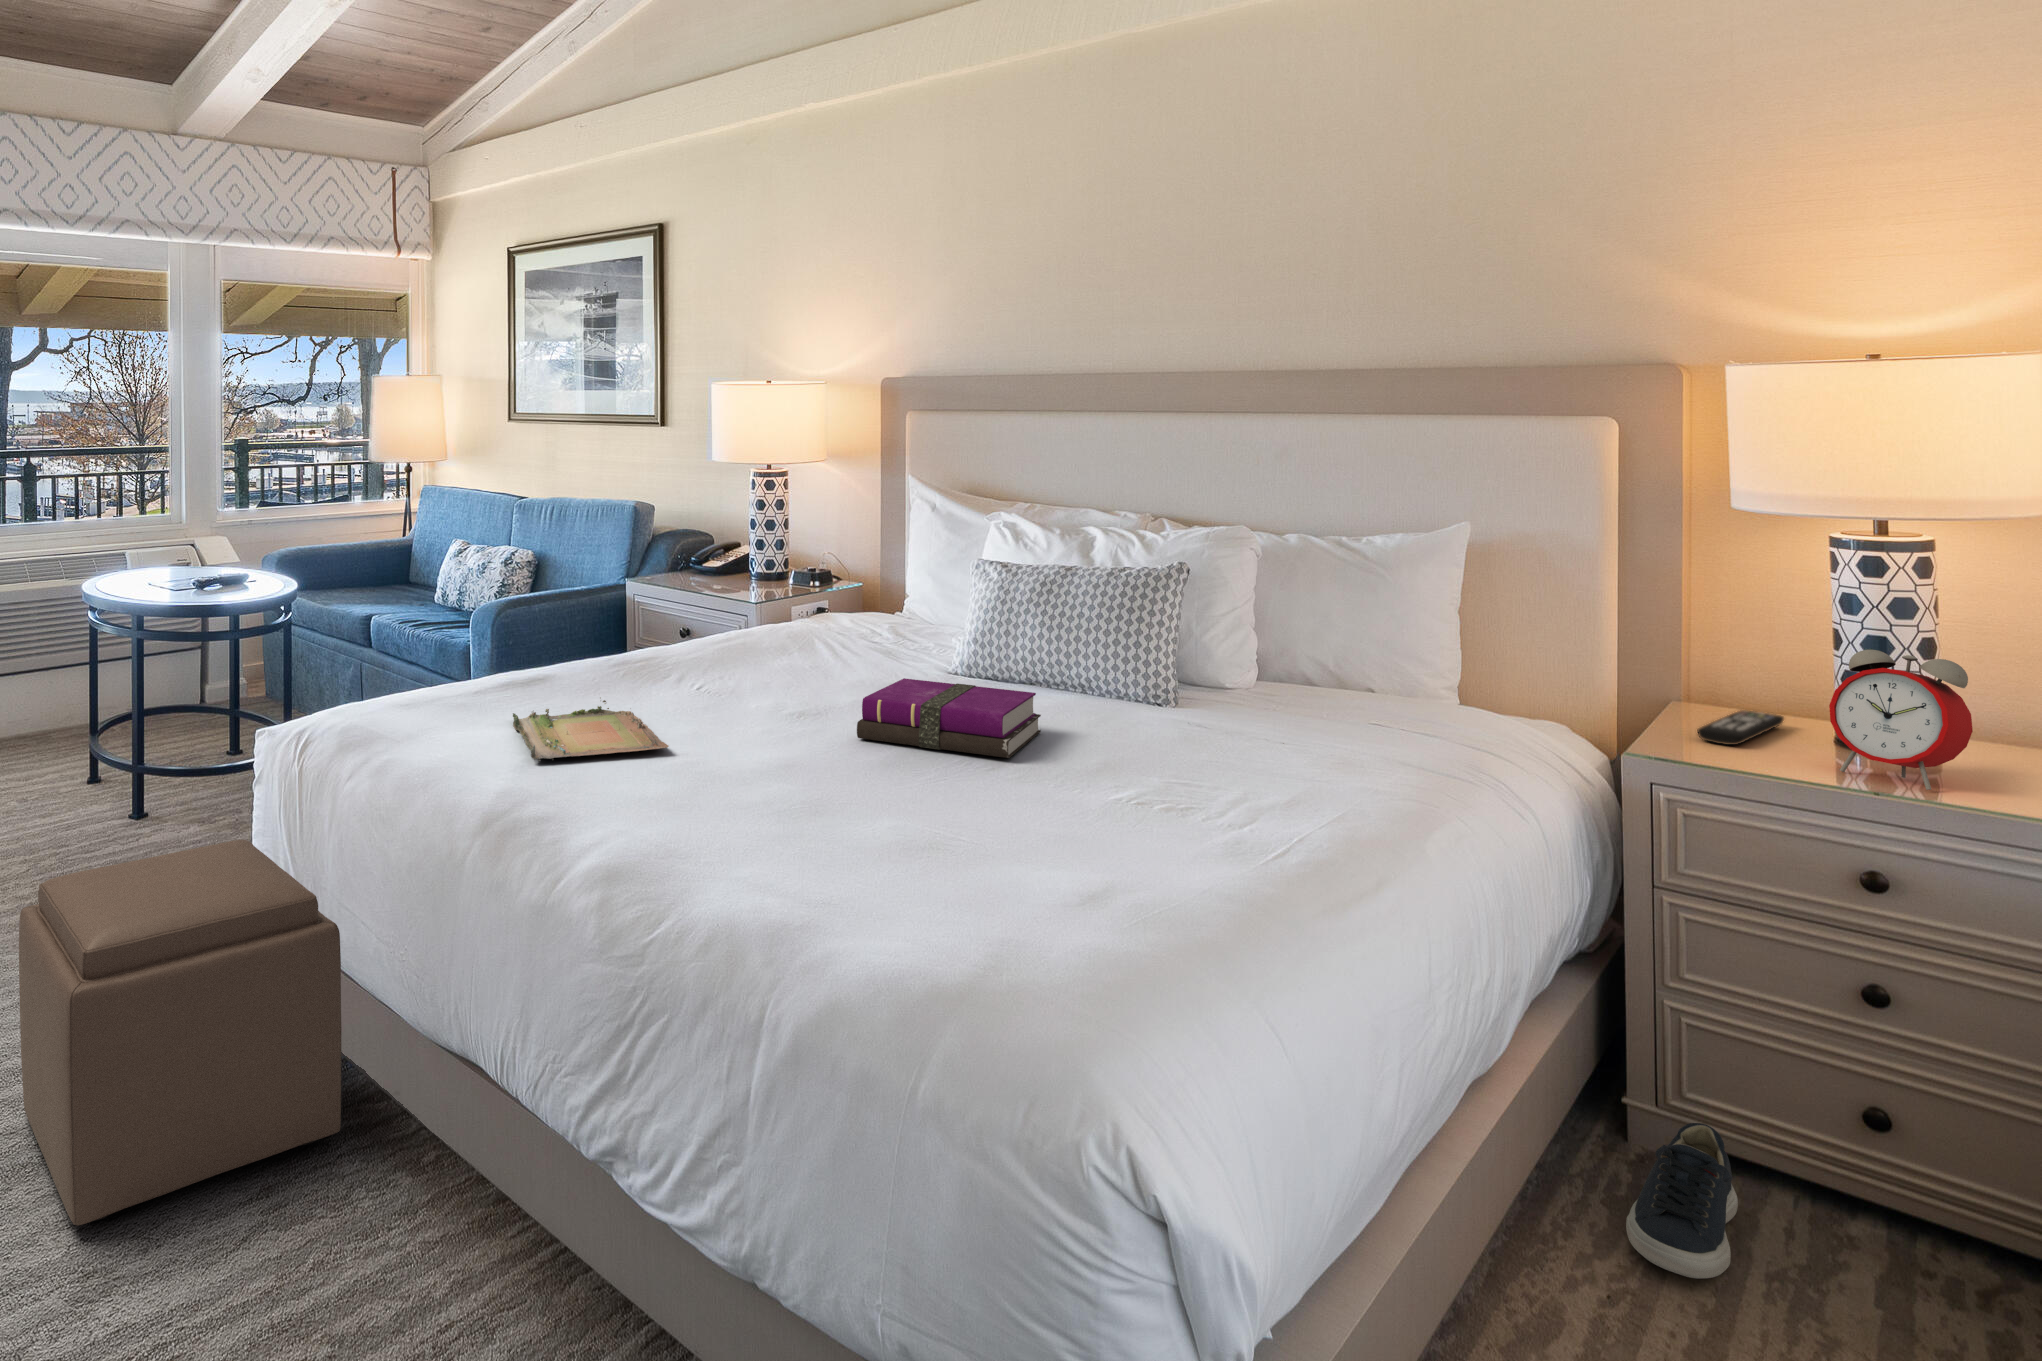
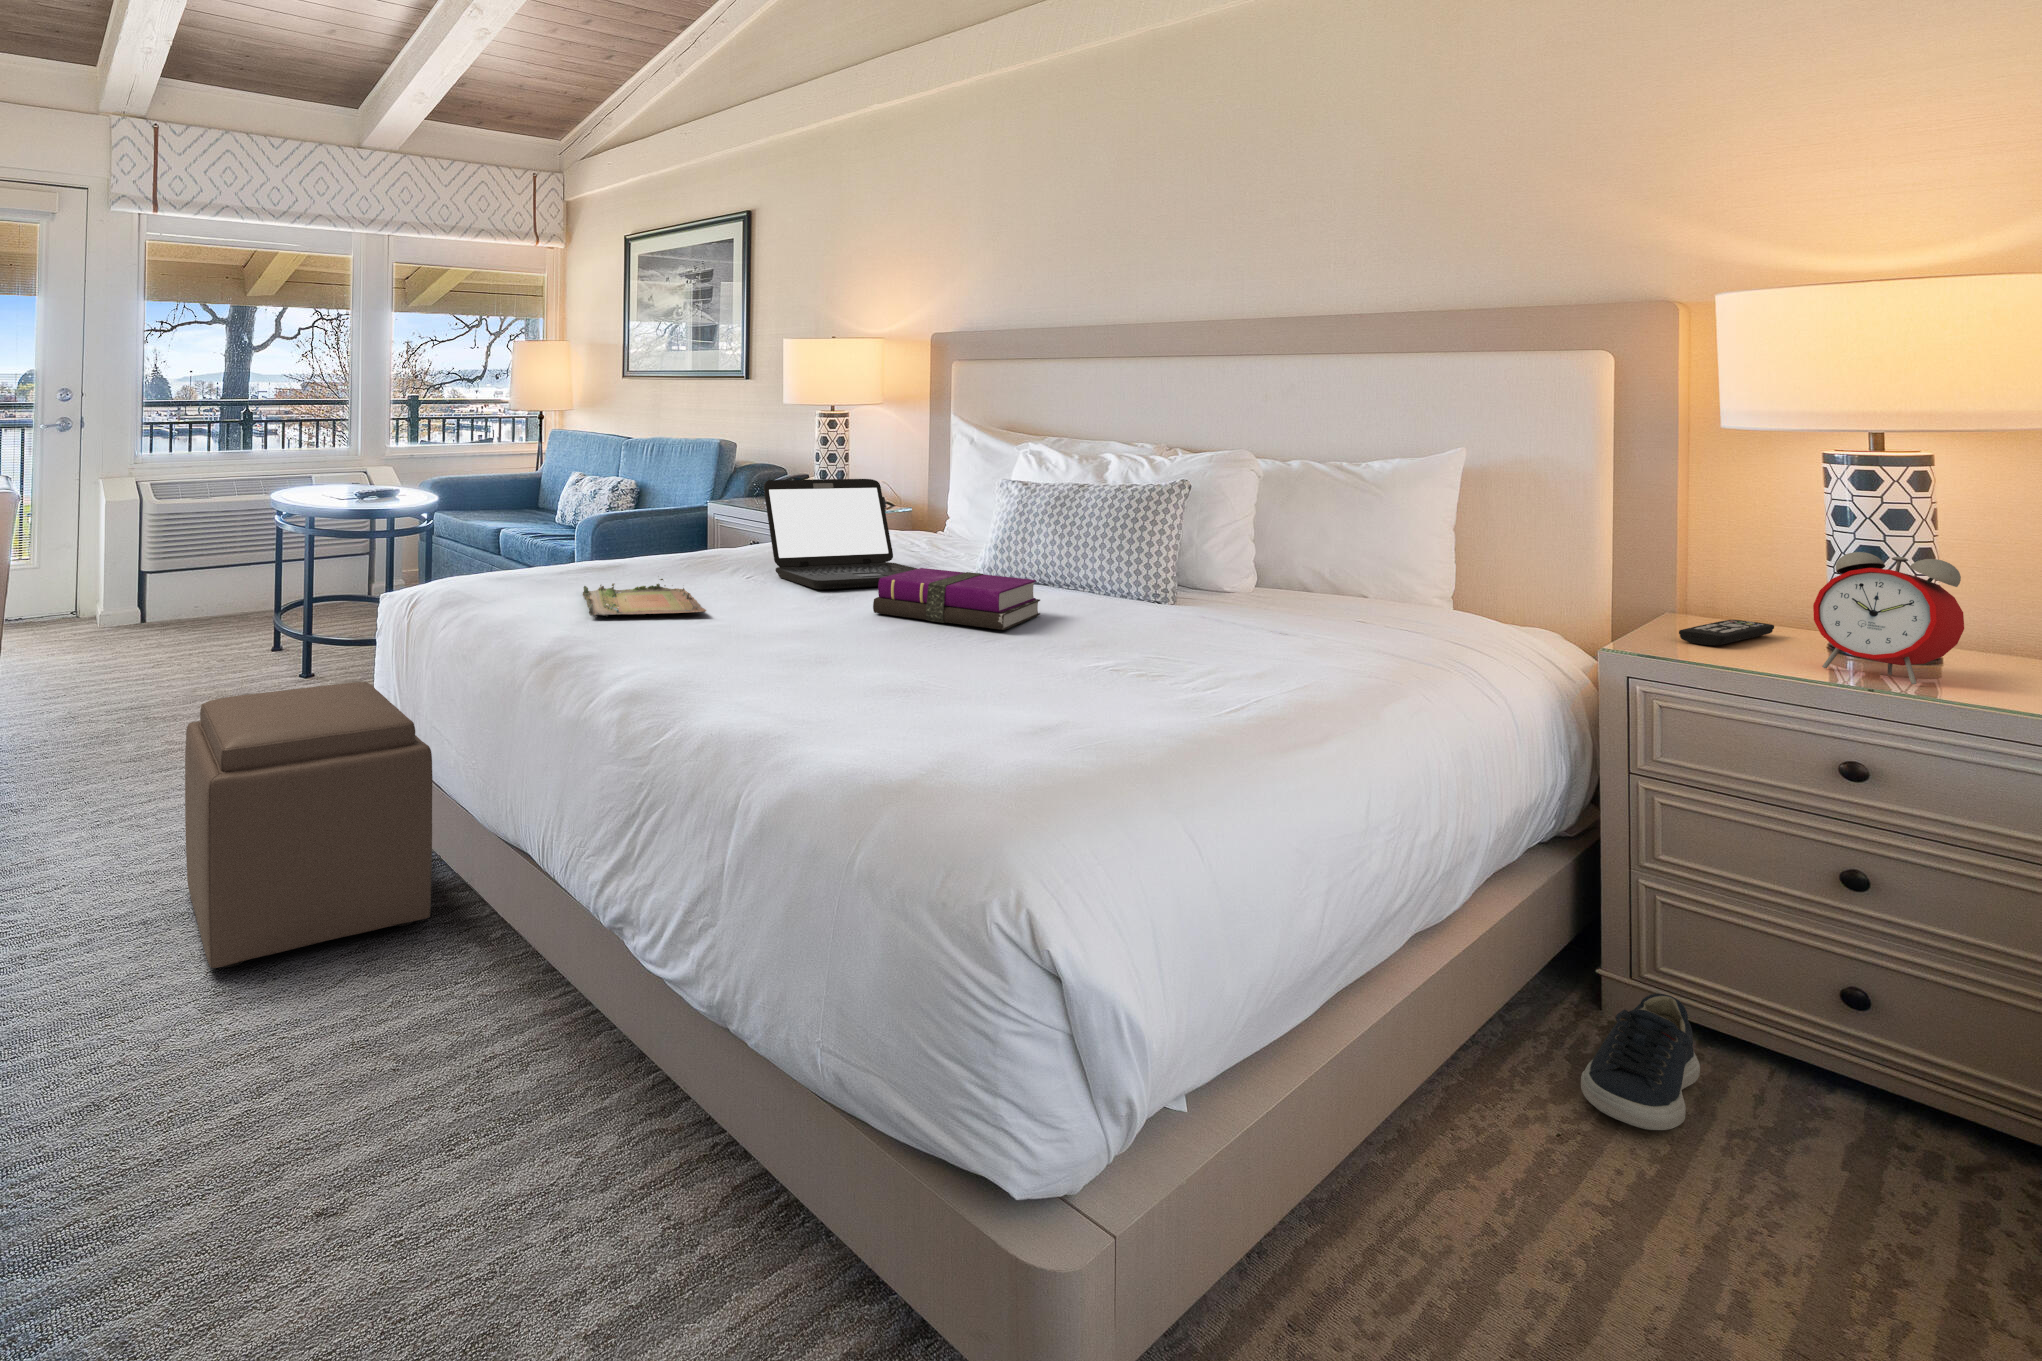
laptop: none [712,565,916,705] -> present [764,479,917,589]

